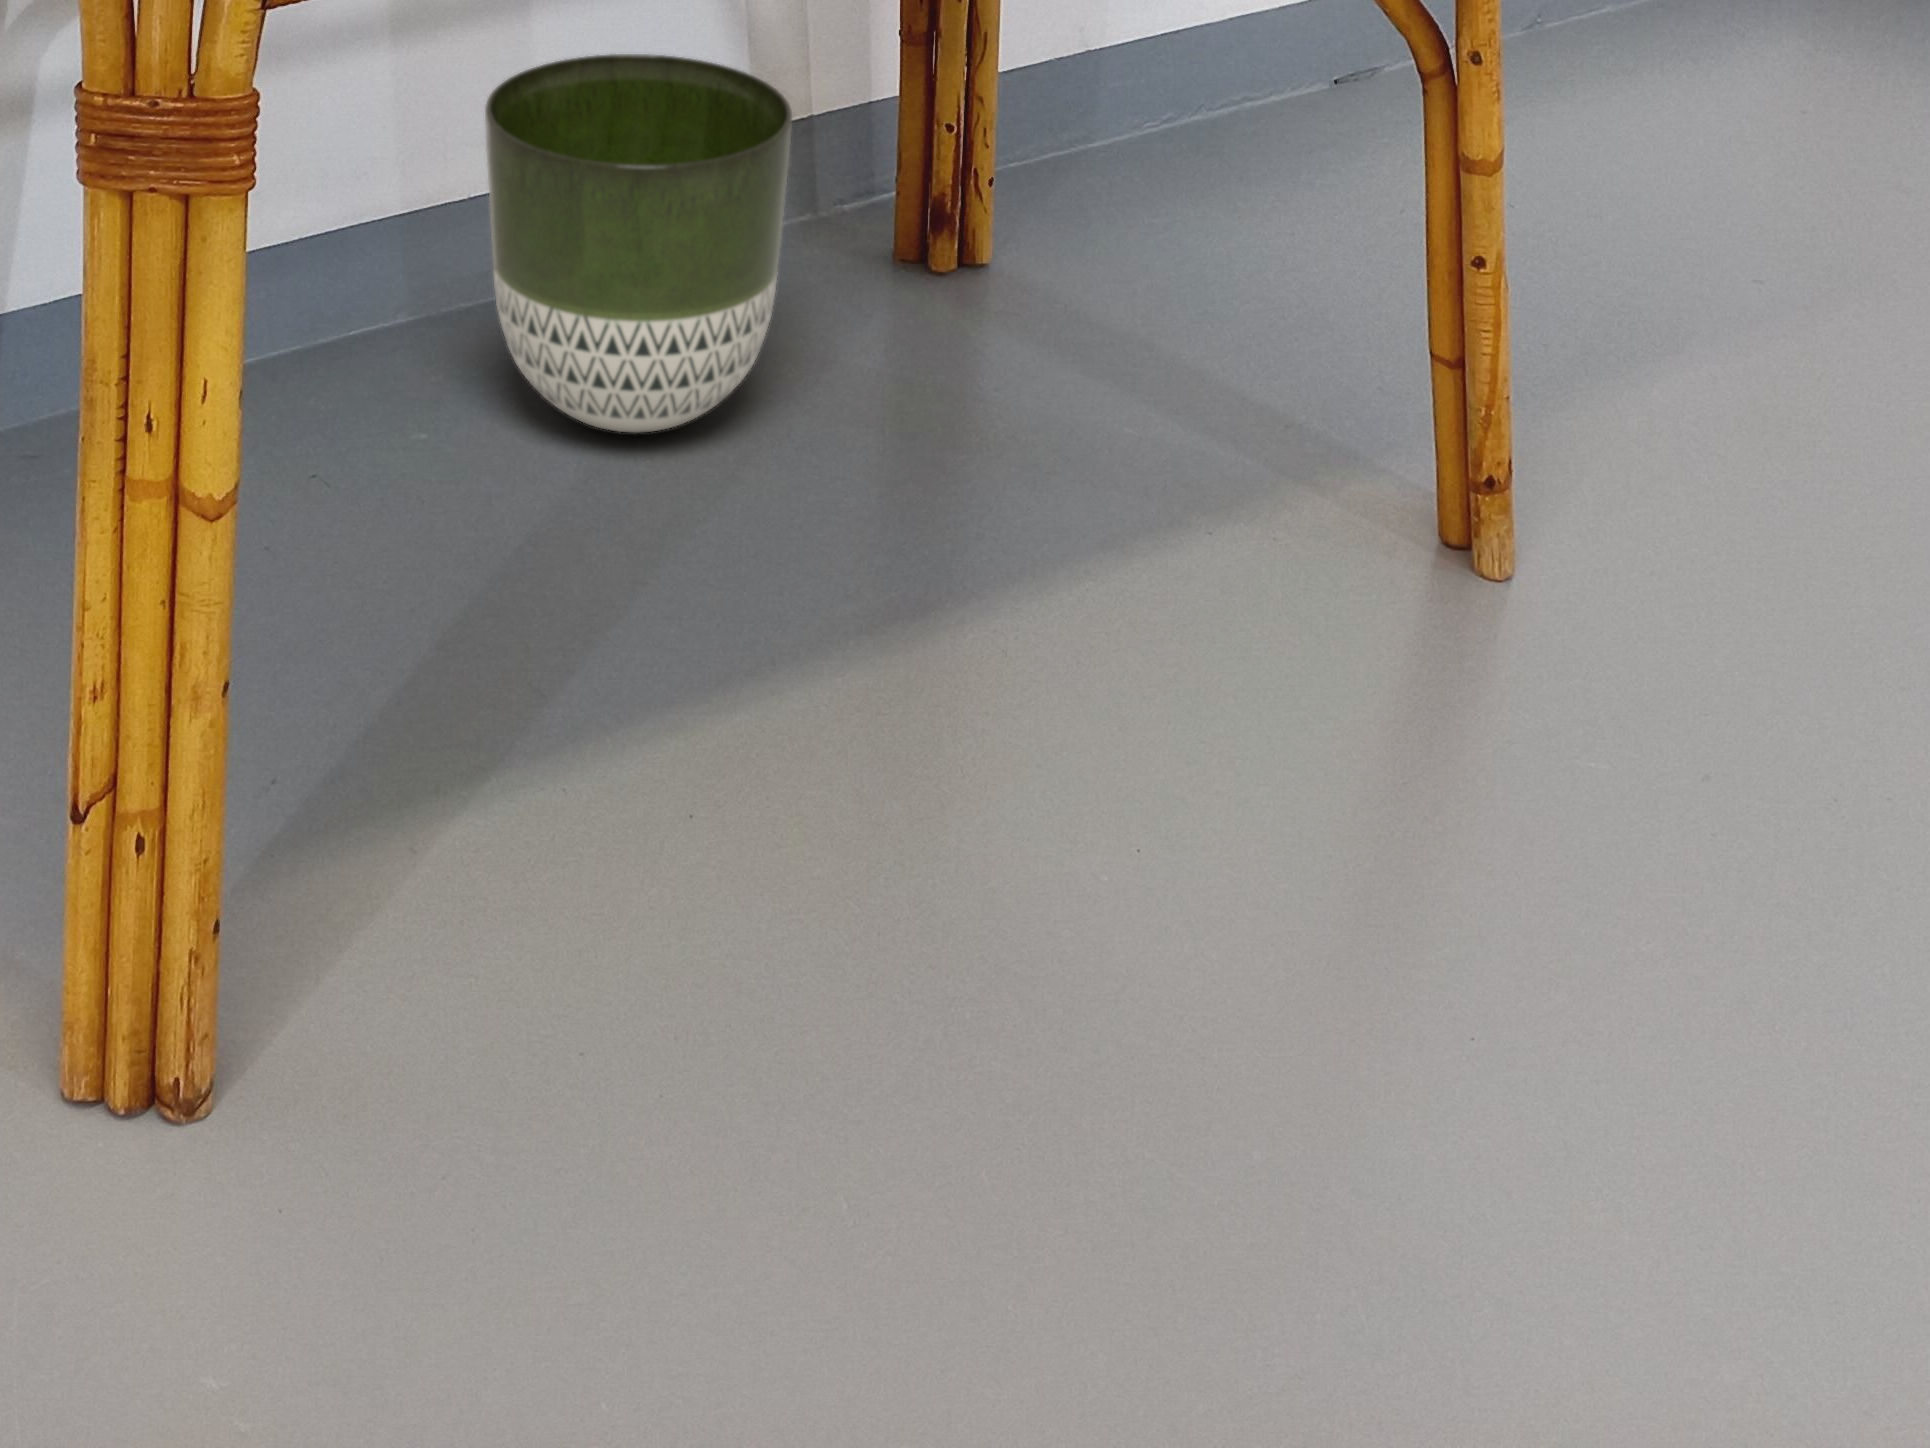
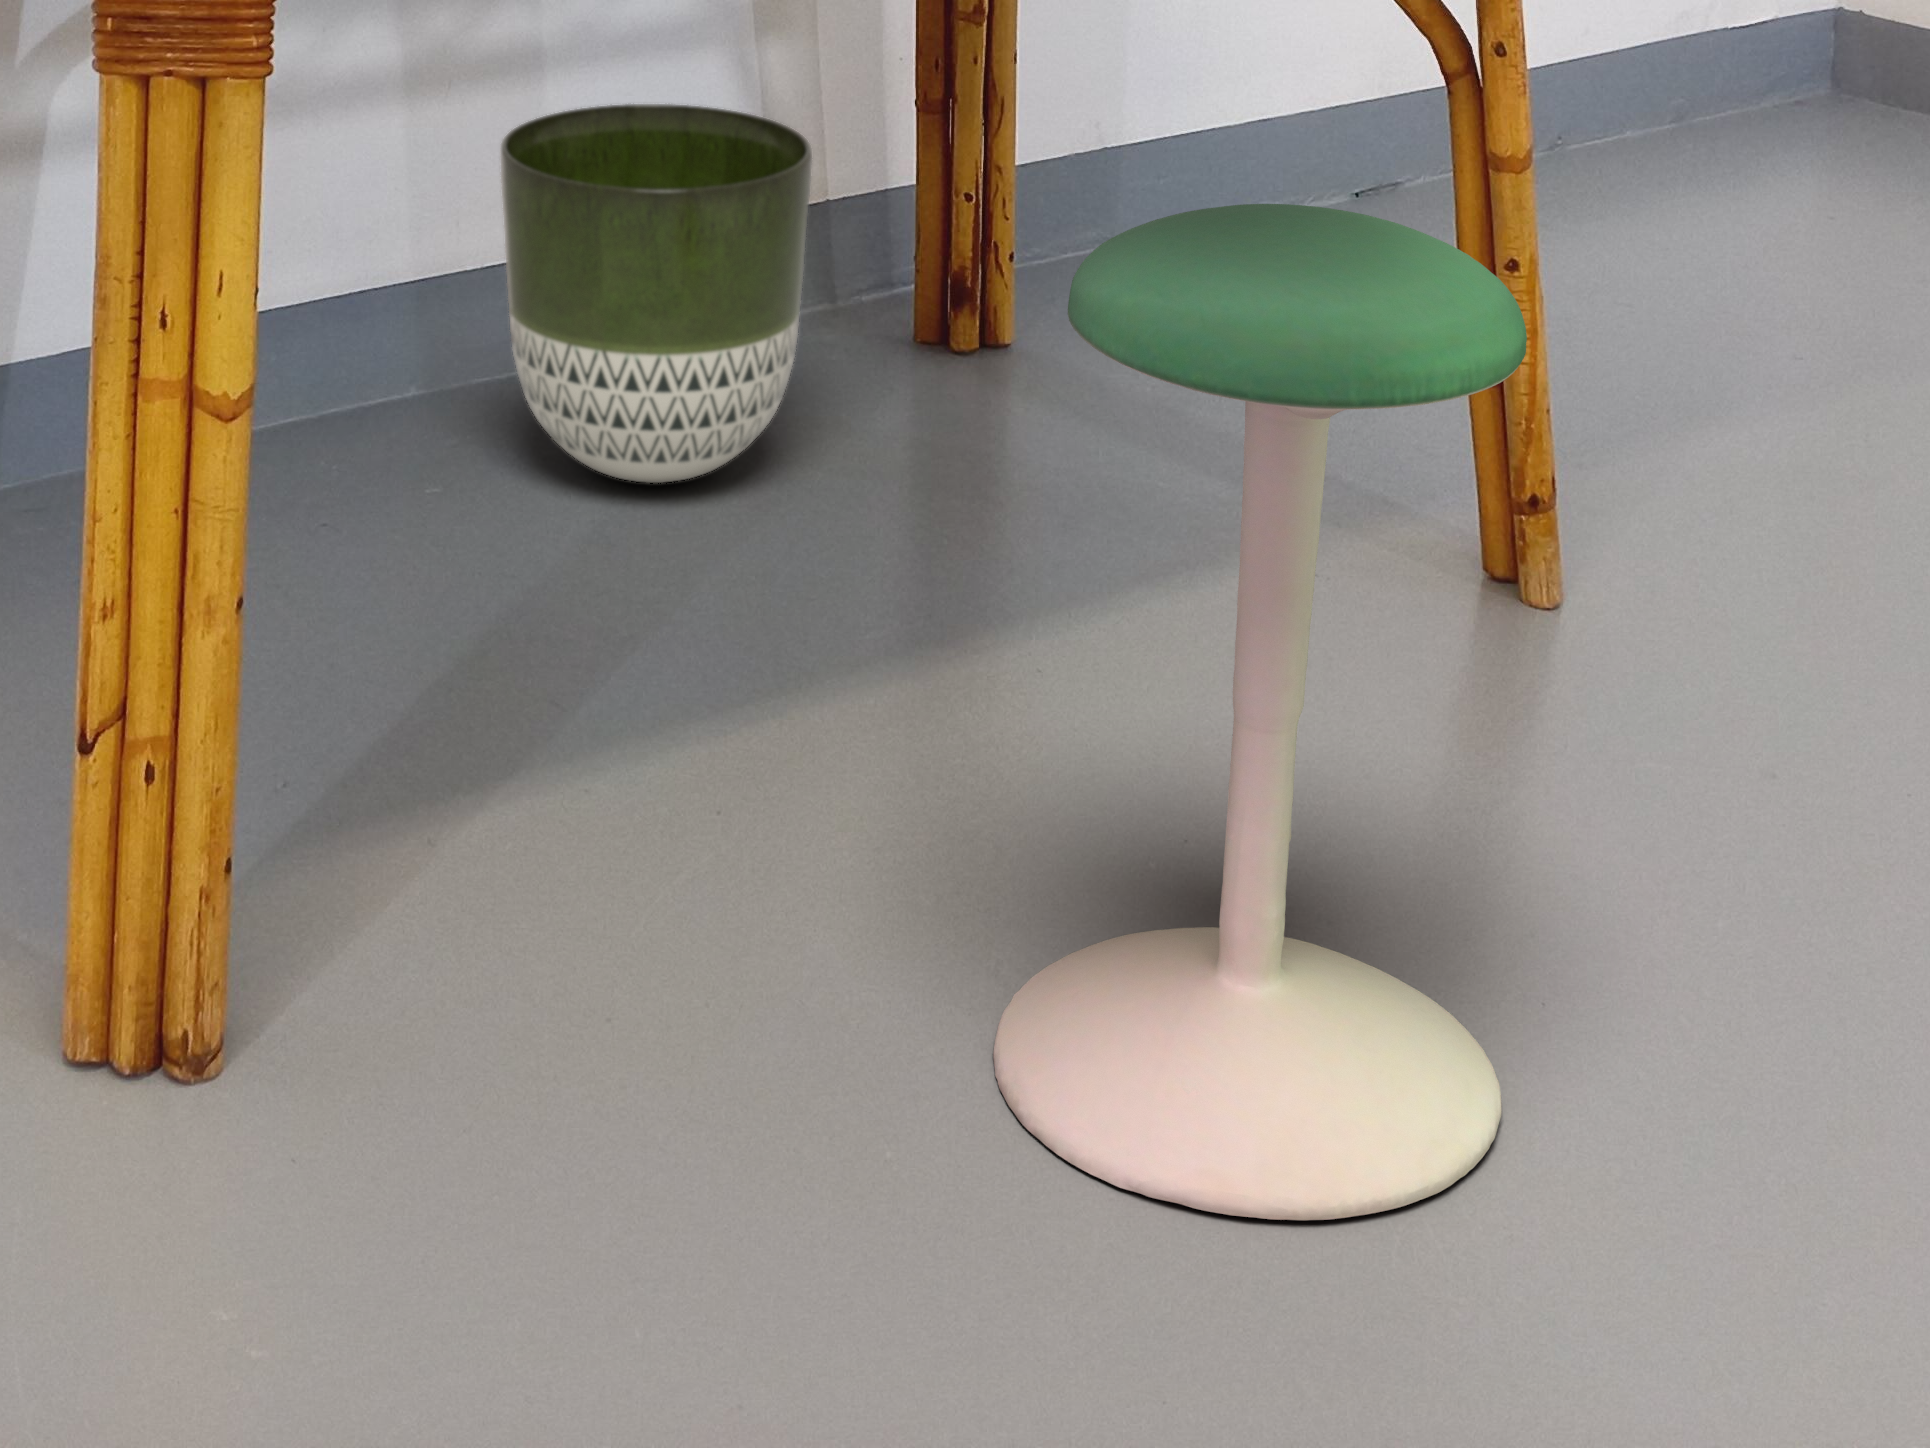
stool: none [950,304,1489,1286] -> present [993,204,1527,1220]

